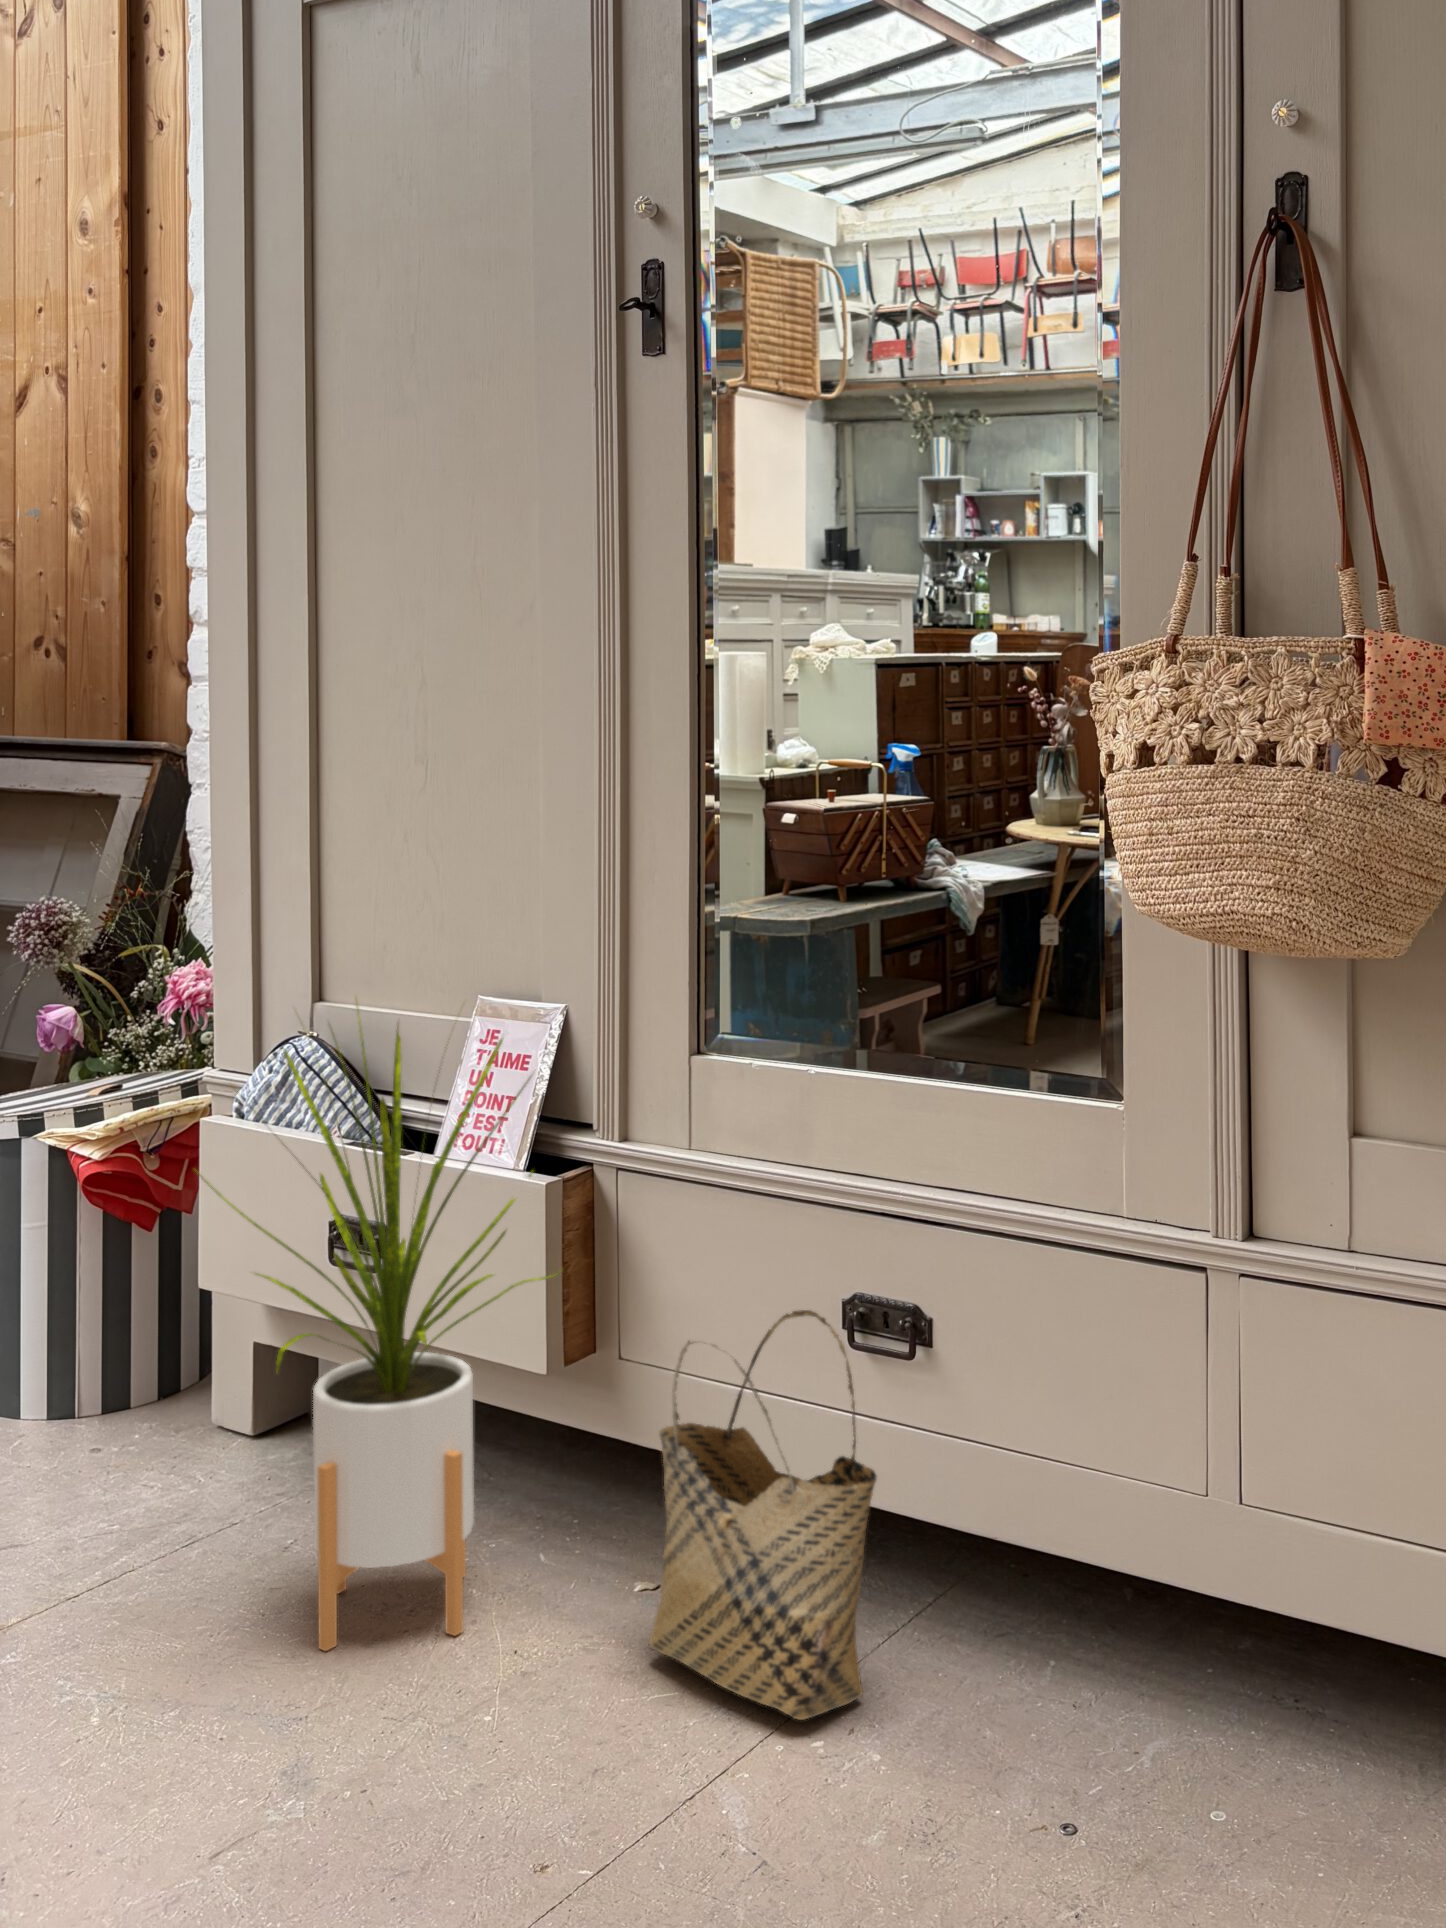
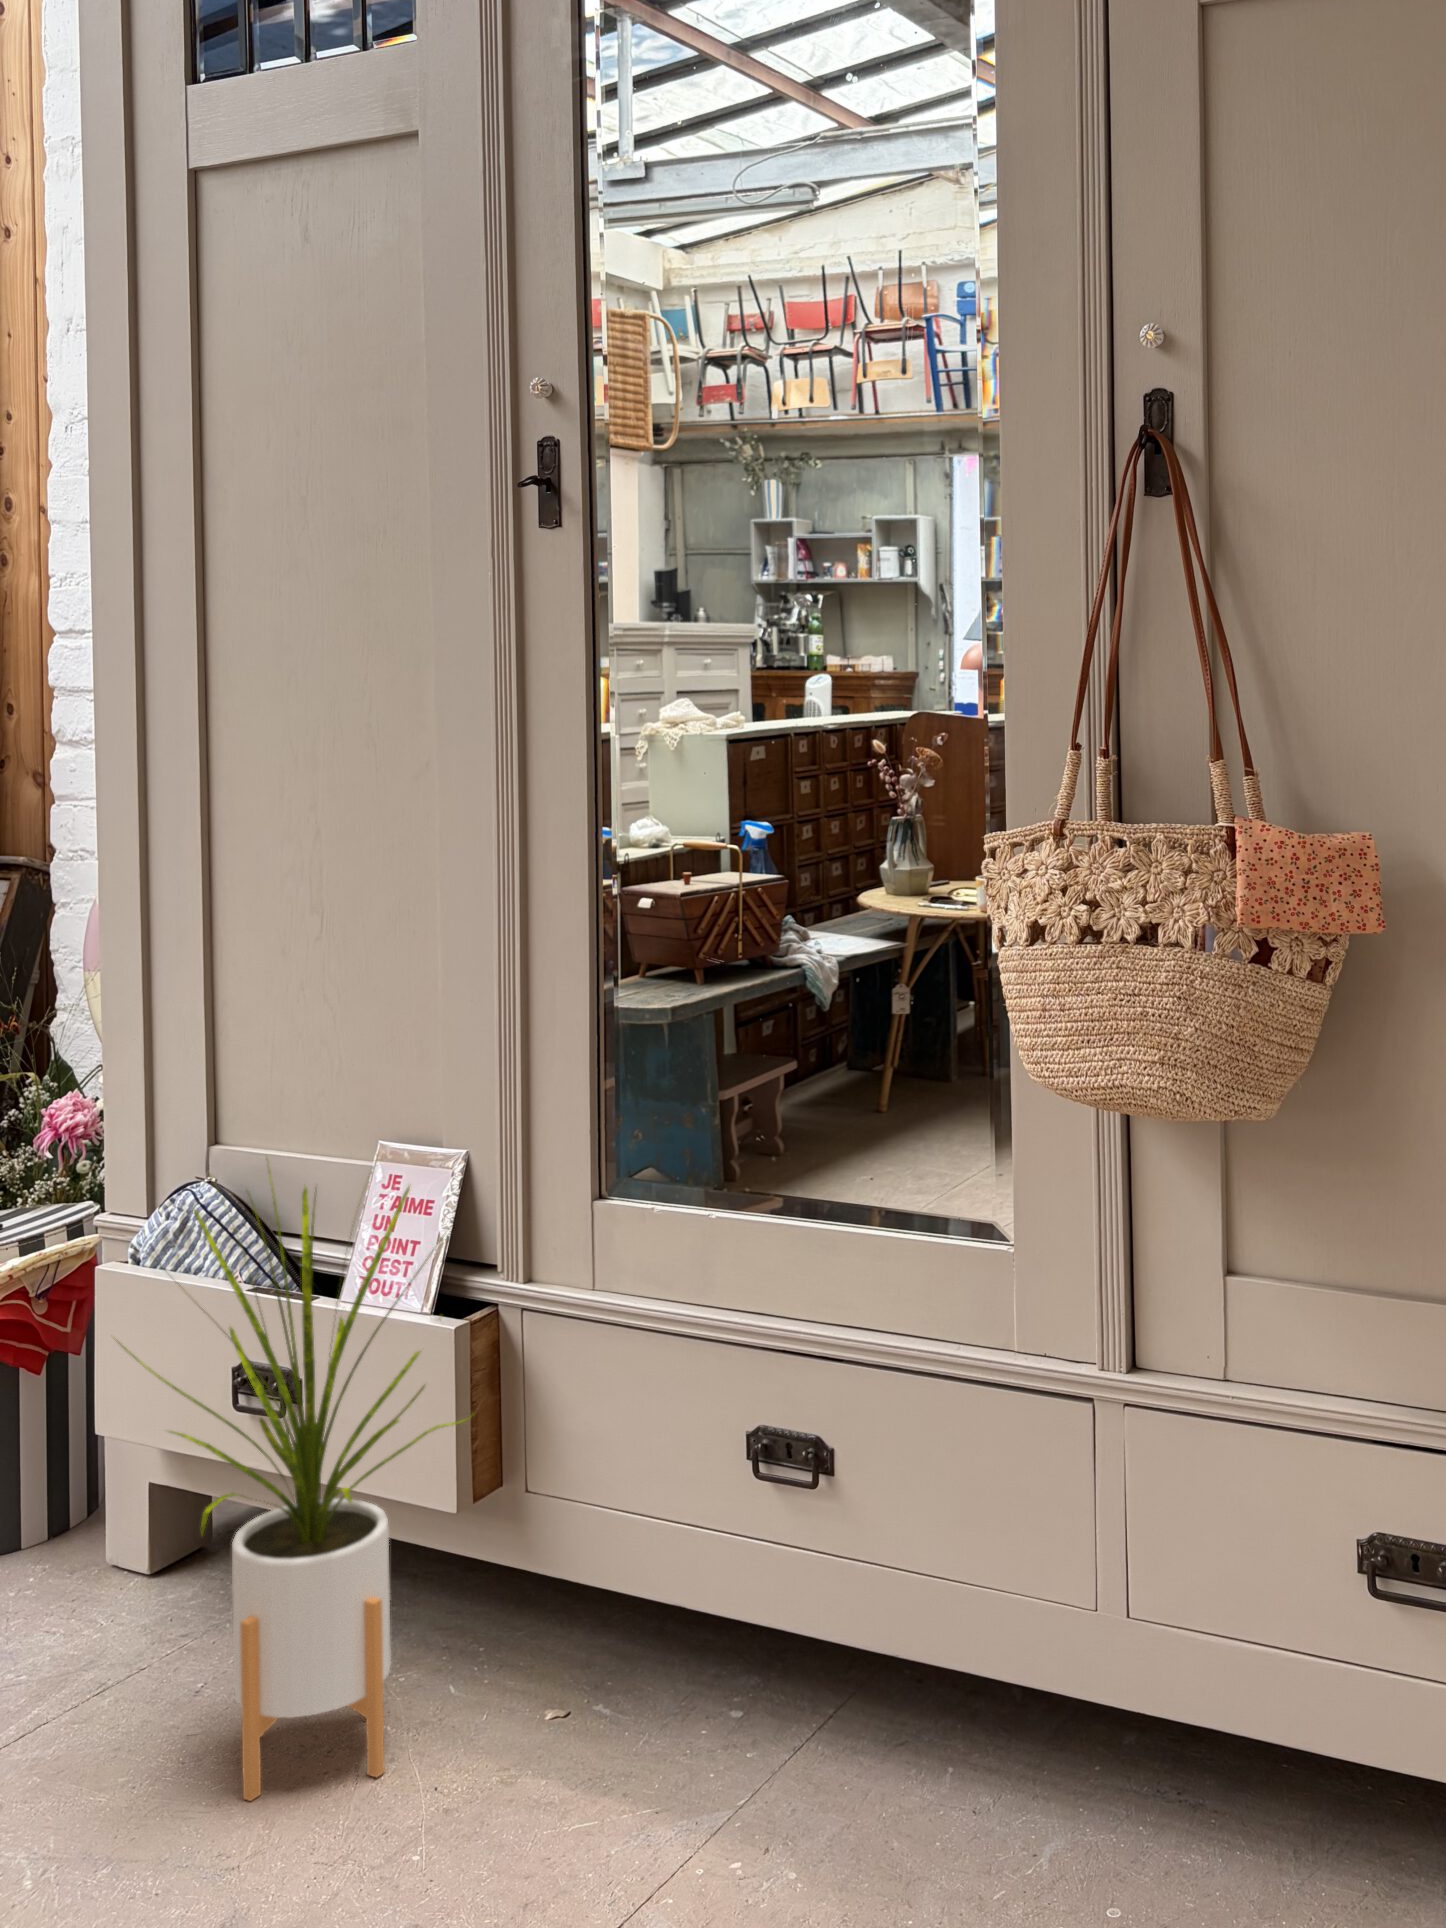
woven basket: present [649,1310,877,1720] -> none [569,1447,788,1844]

